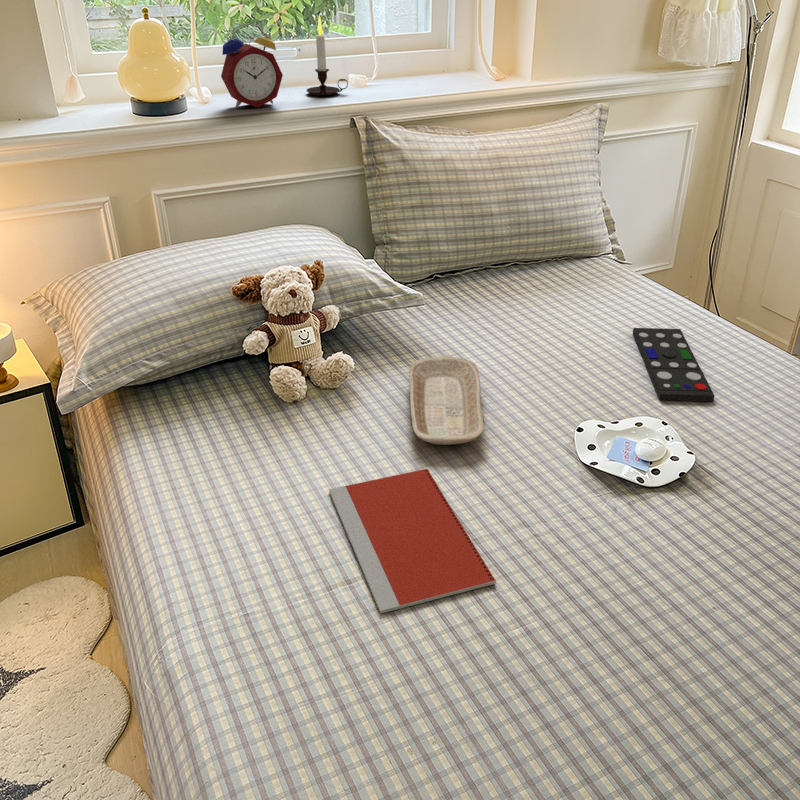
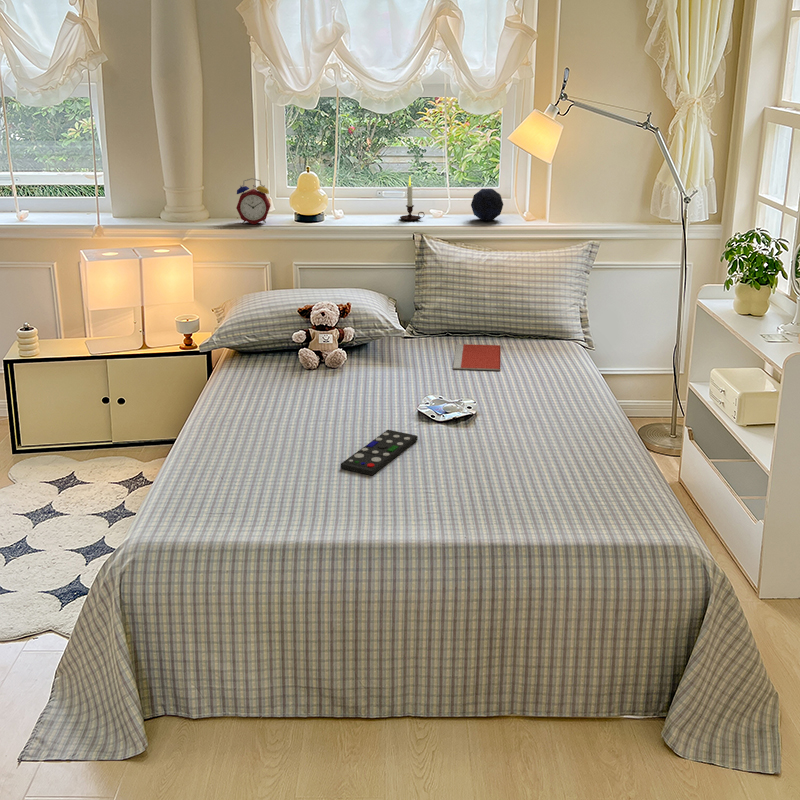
alarm clock: present [221,23,283,108] -> present [236,178,270,224]
decorative orb: none [413,32,463,86] -> present [471,189,503,221]
remote control: present [633,328,714,401] -> present [341,430,418,475]
tray: present [409,356,484,445] -> none [348,361,410,395]
notebook: present [329,469,496,614] -> present [453,344,501,370]

